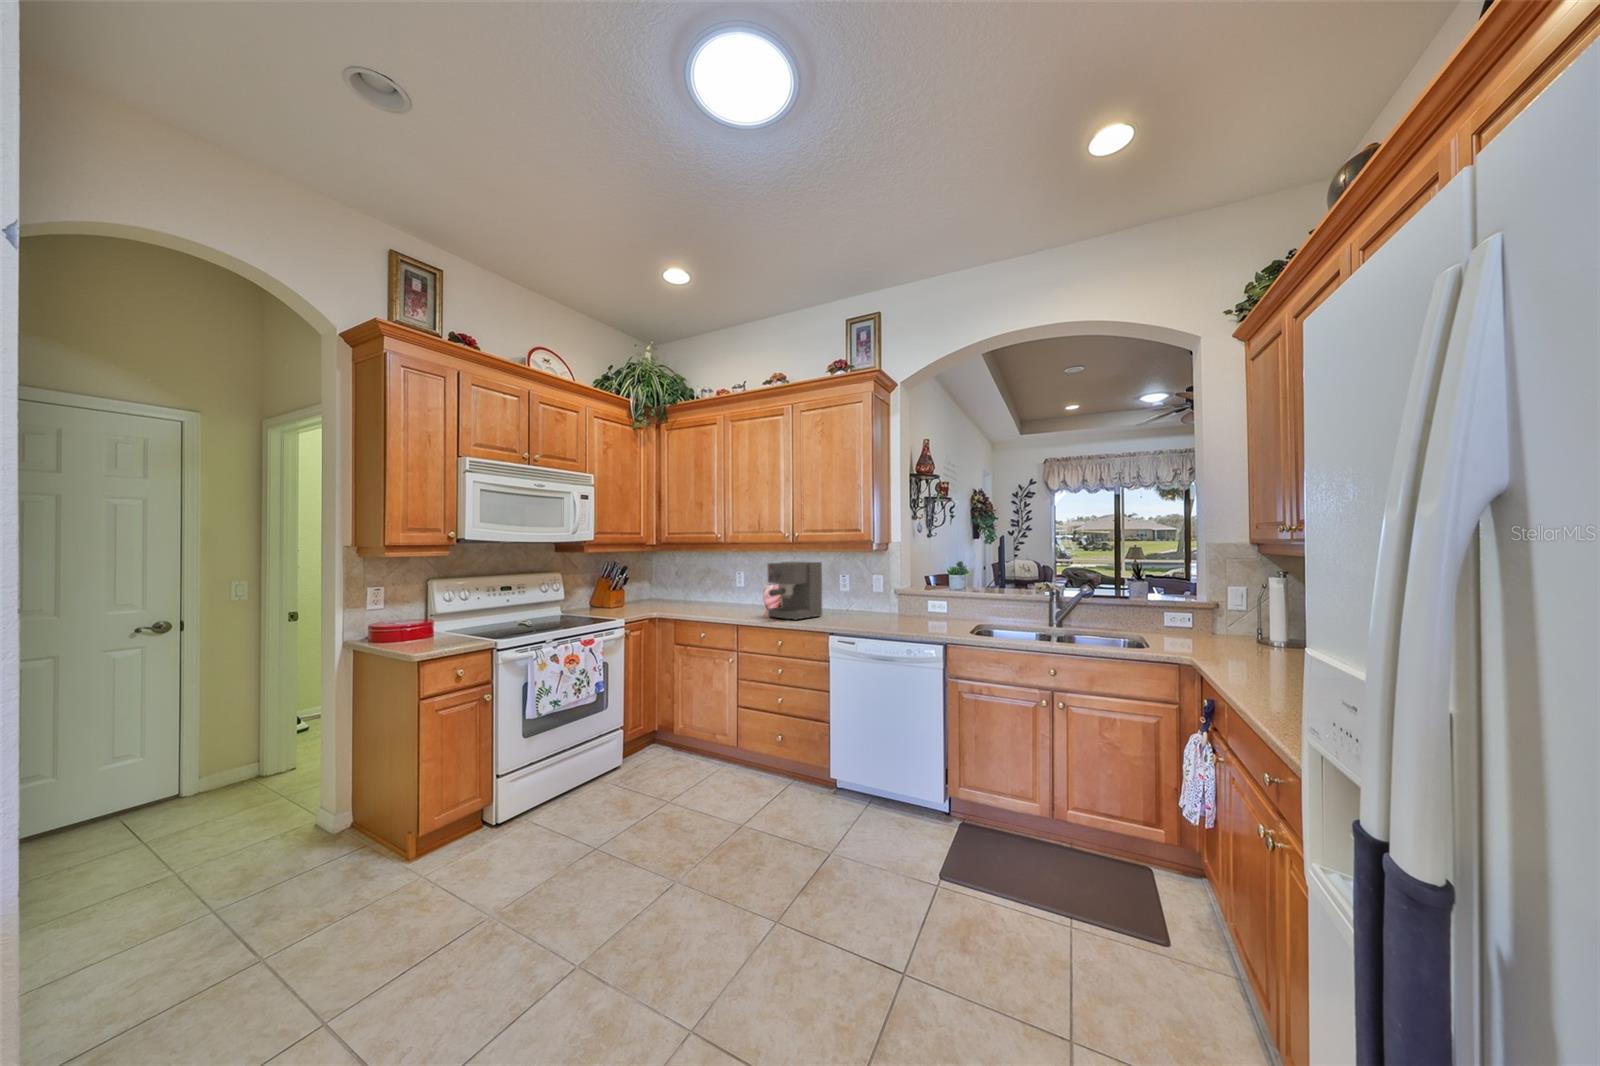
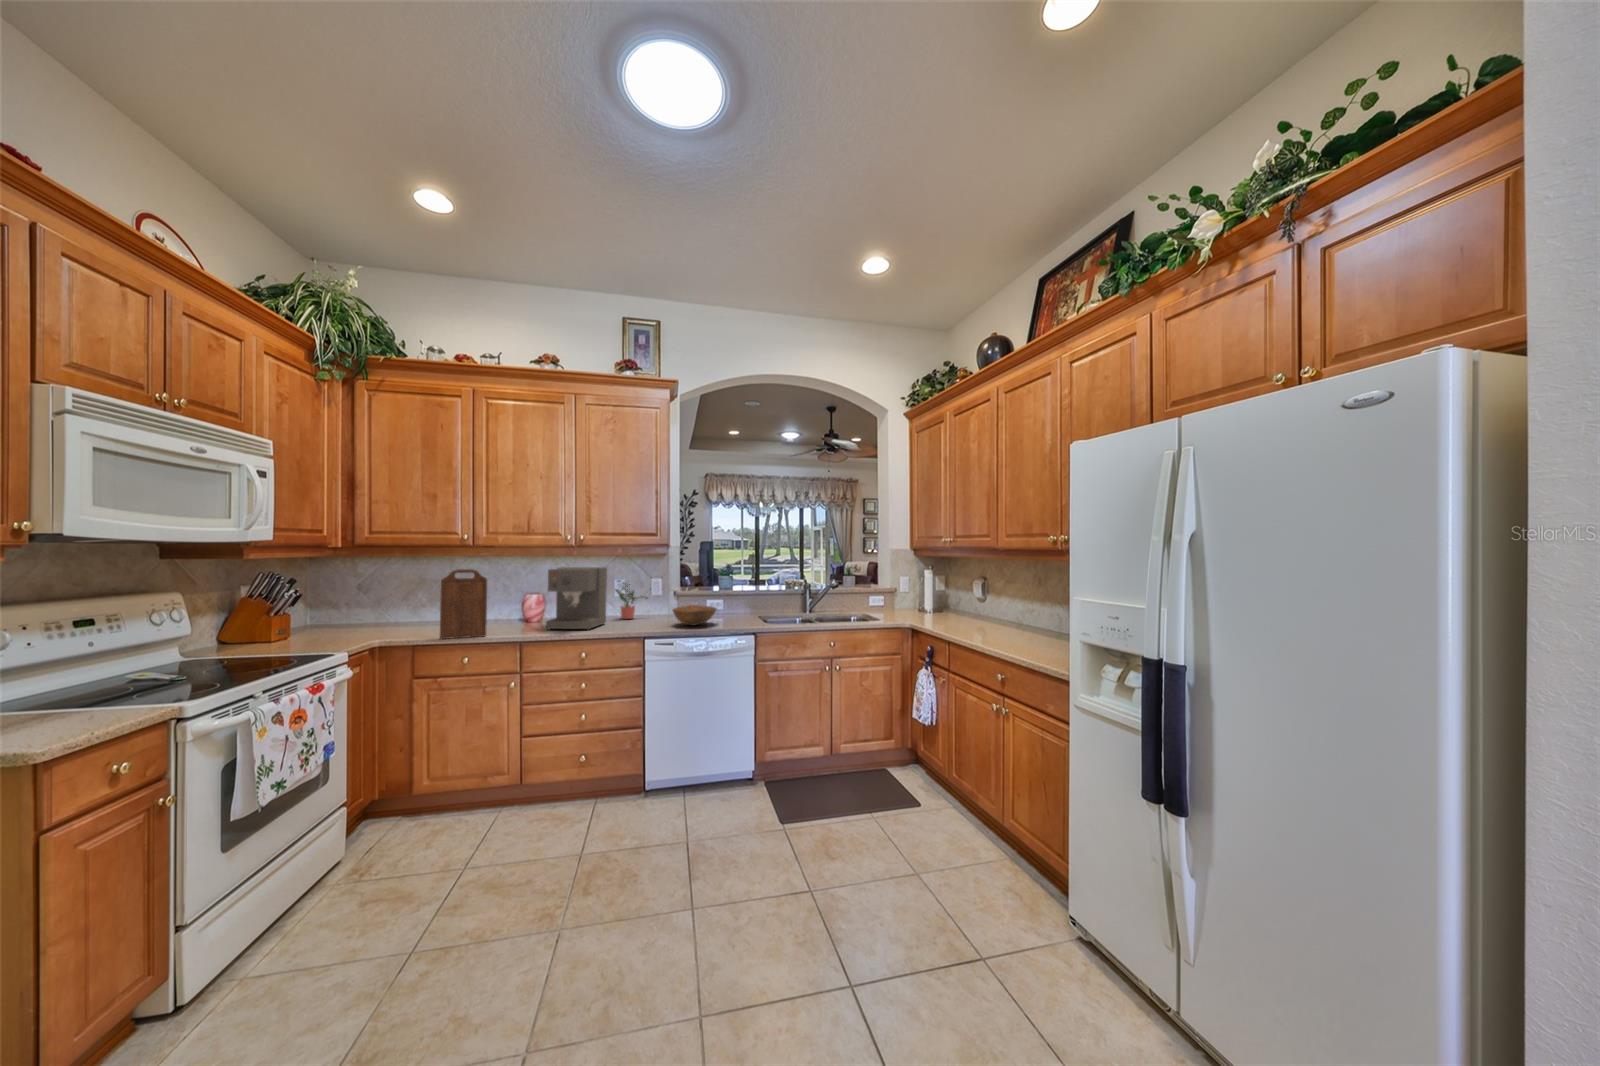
cutting board: none [690,562,720,618] -> present [440,569,487,639]
potted plant: none [835,575,870,614] -> present [616,581,648,619]
bowl: none [869,604,918,626] -> present [673,605,717,625]

